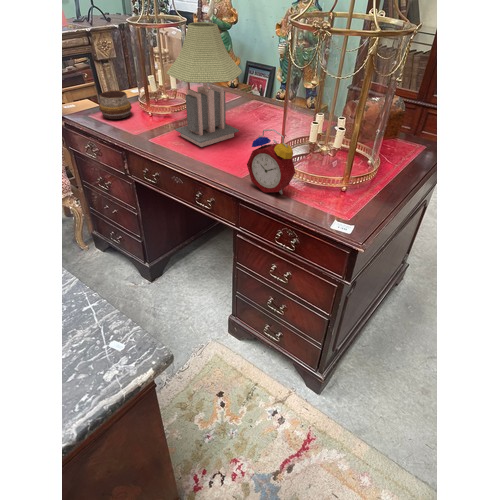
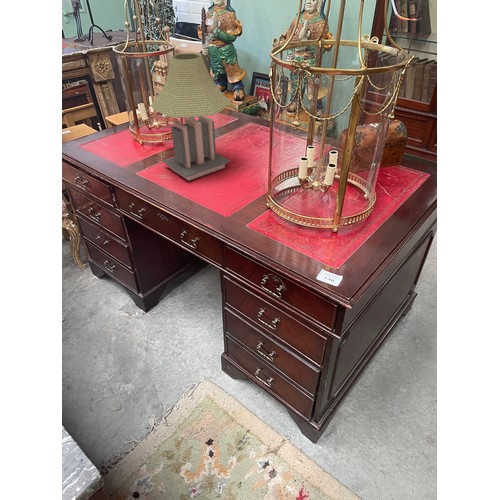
decorative bowl: present [99,90,132,119] -> none [88,119,122,149]
alarm clock: present [247,129,296,194] -> none [229,171,280,238]

